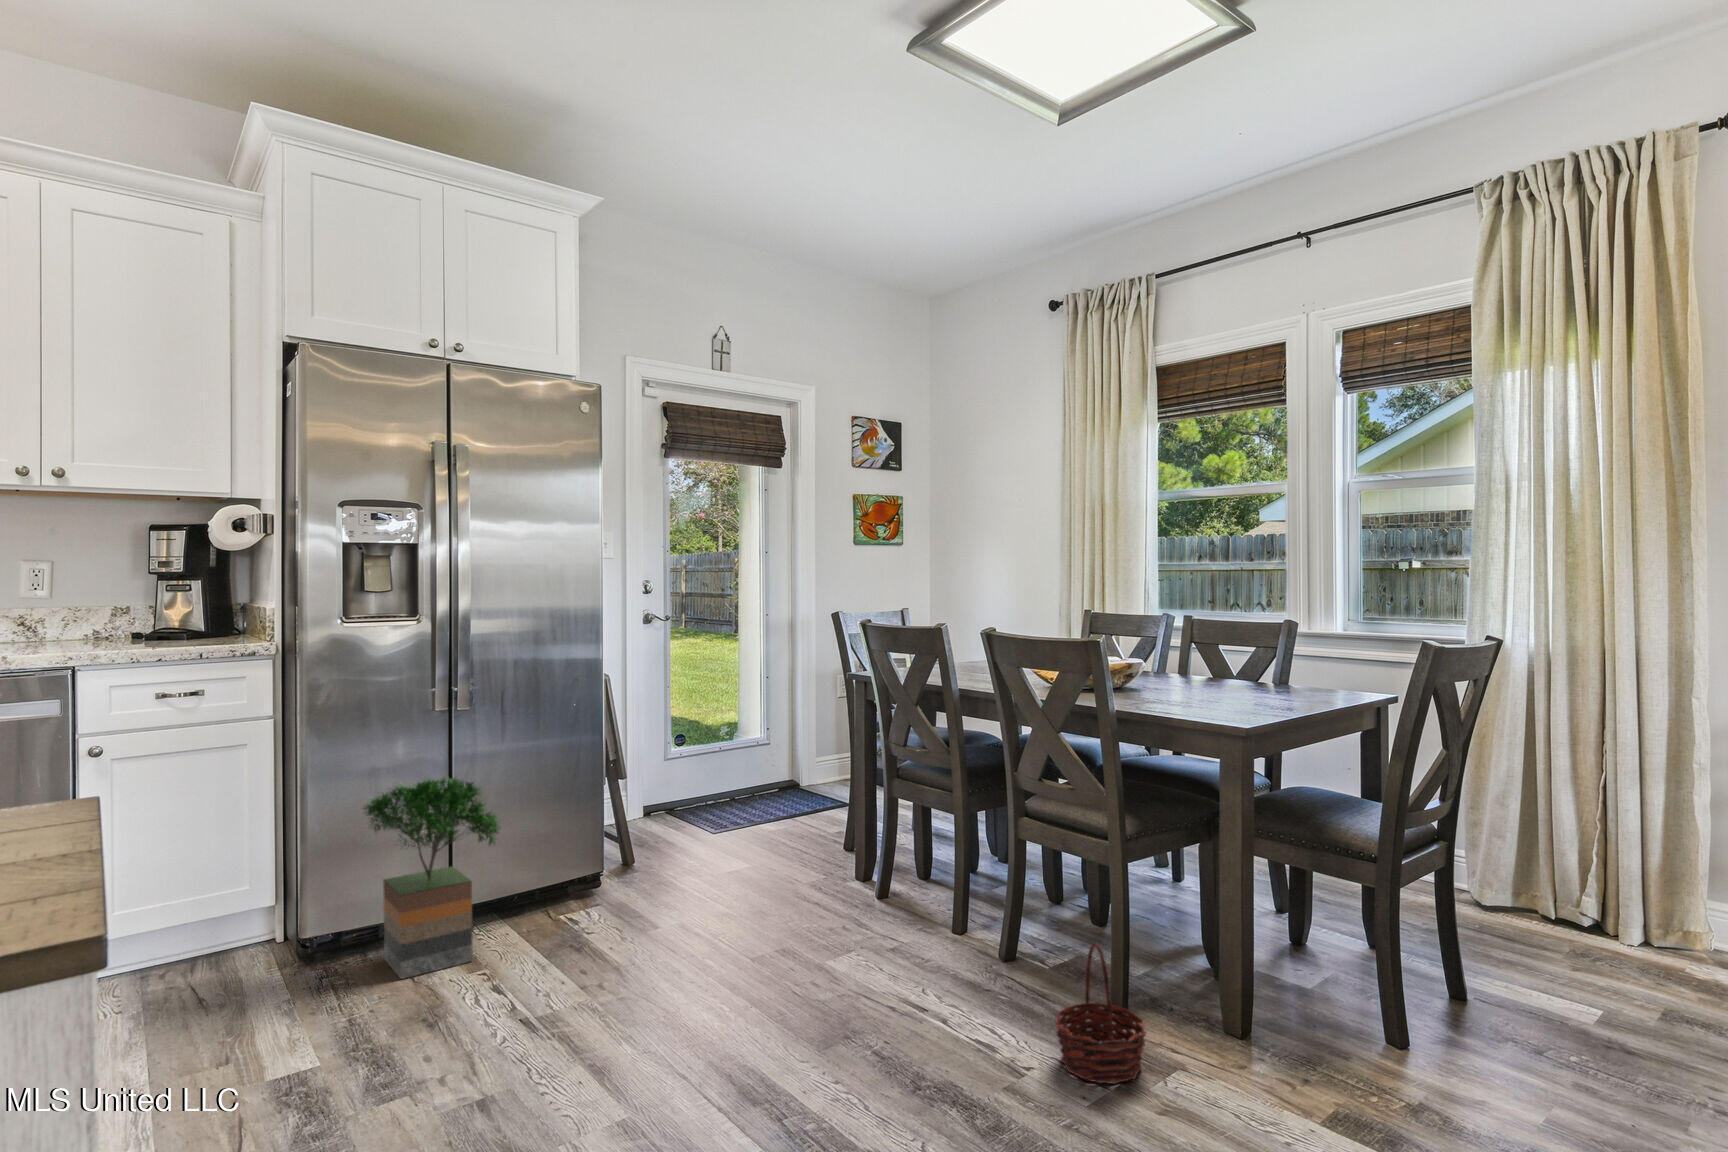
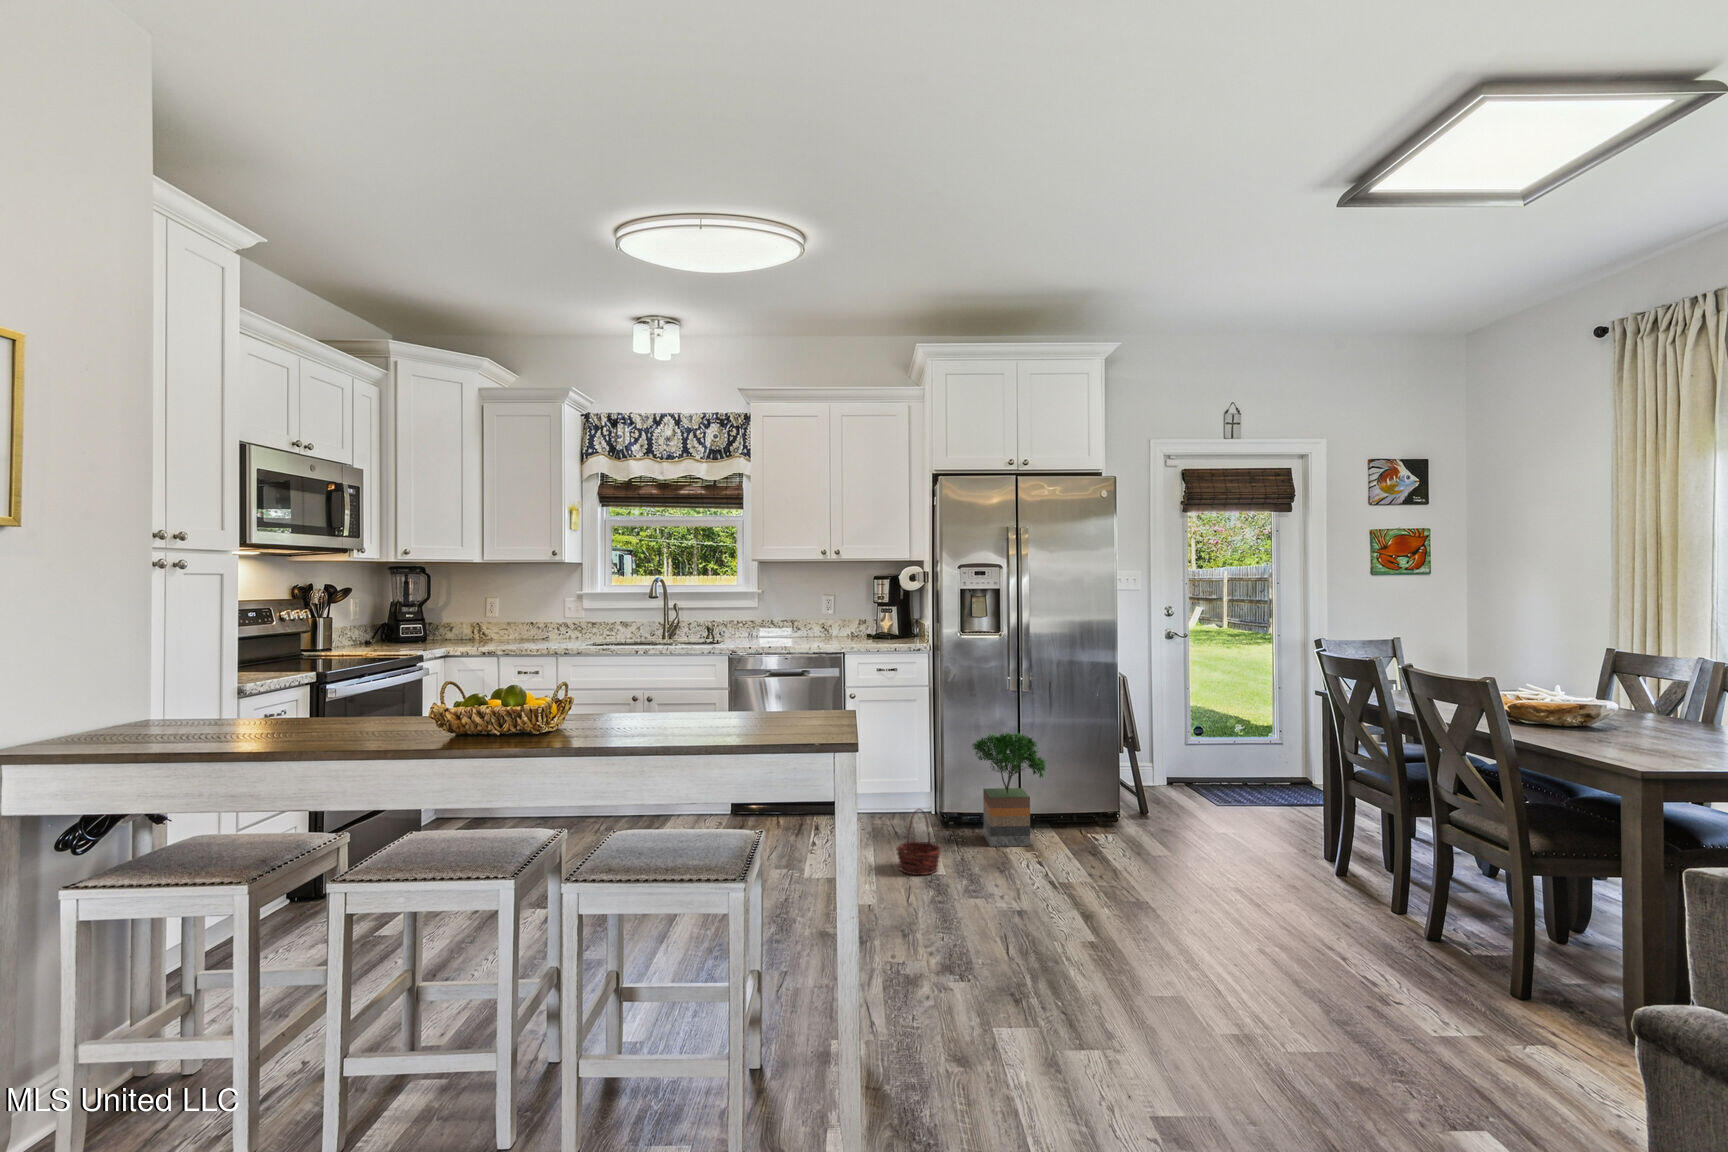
basket: present [1055,943,1146,1084] -> present [897,809,941,875]

